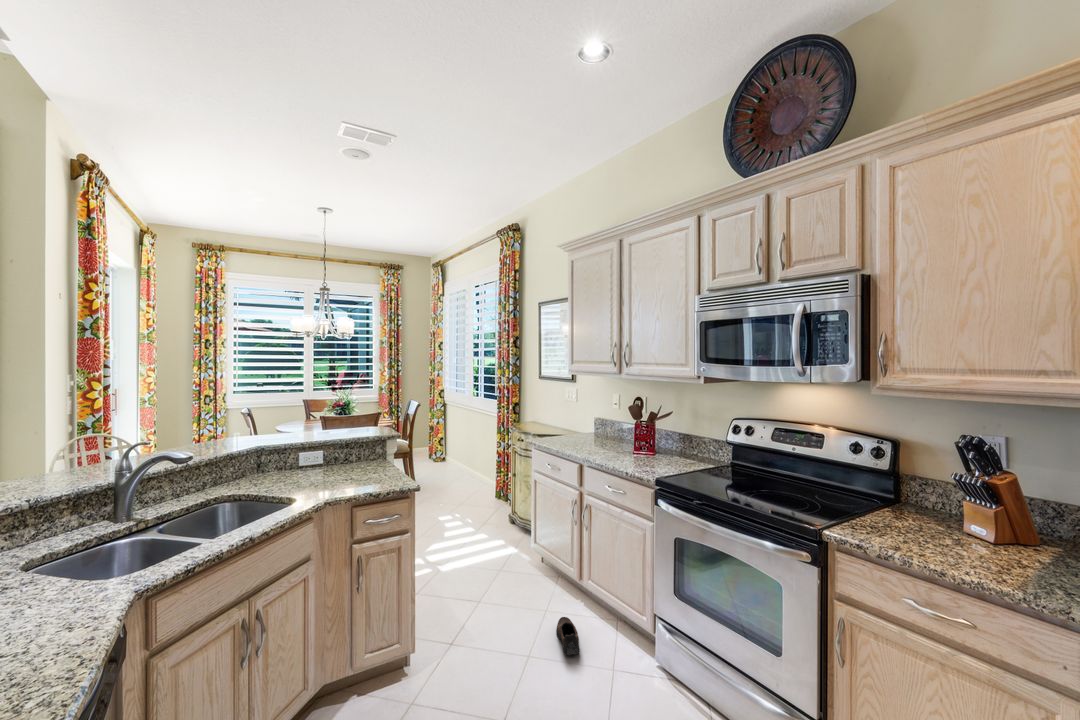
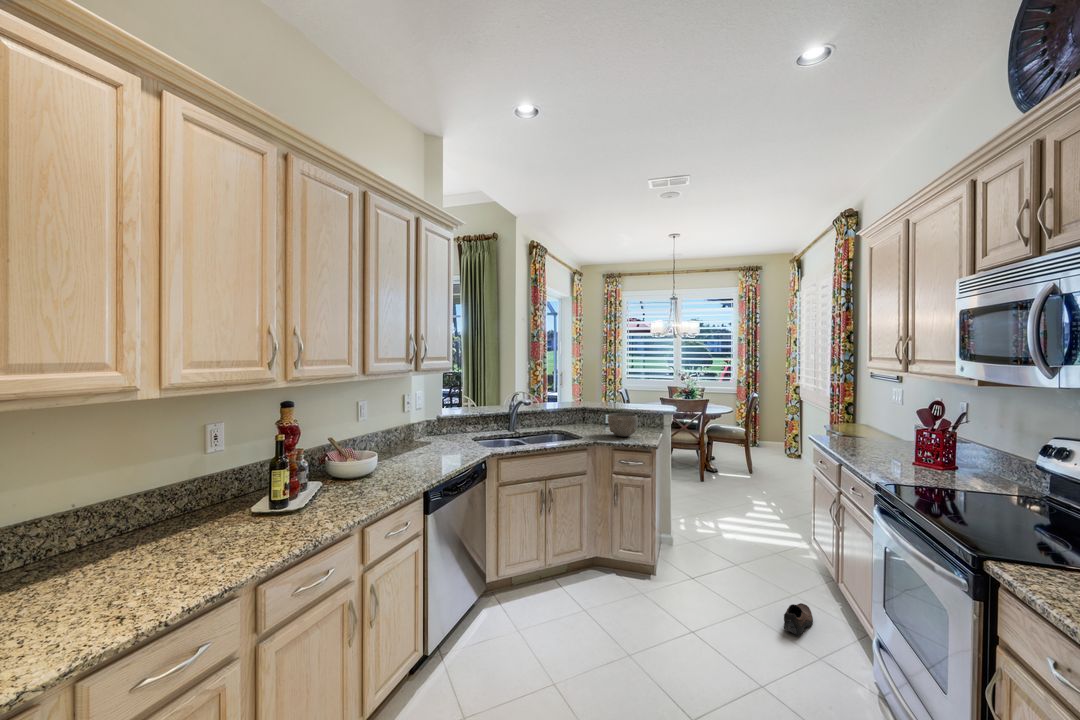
bowl: none [327,447,376,484] -> present [608,413,638,437]

